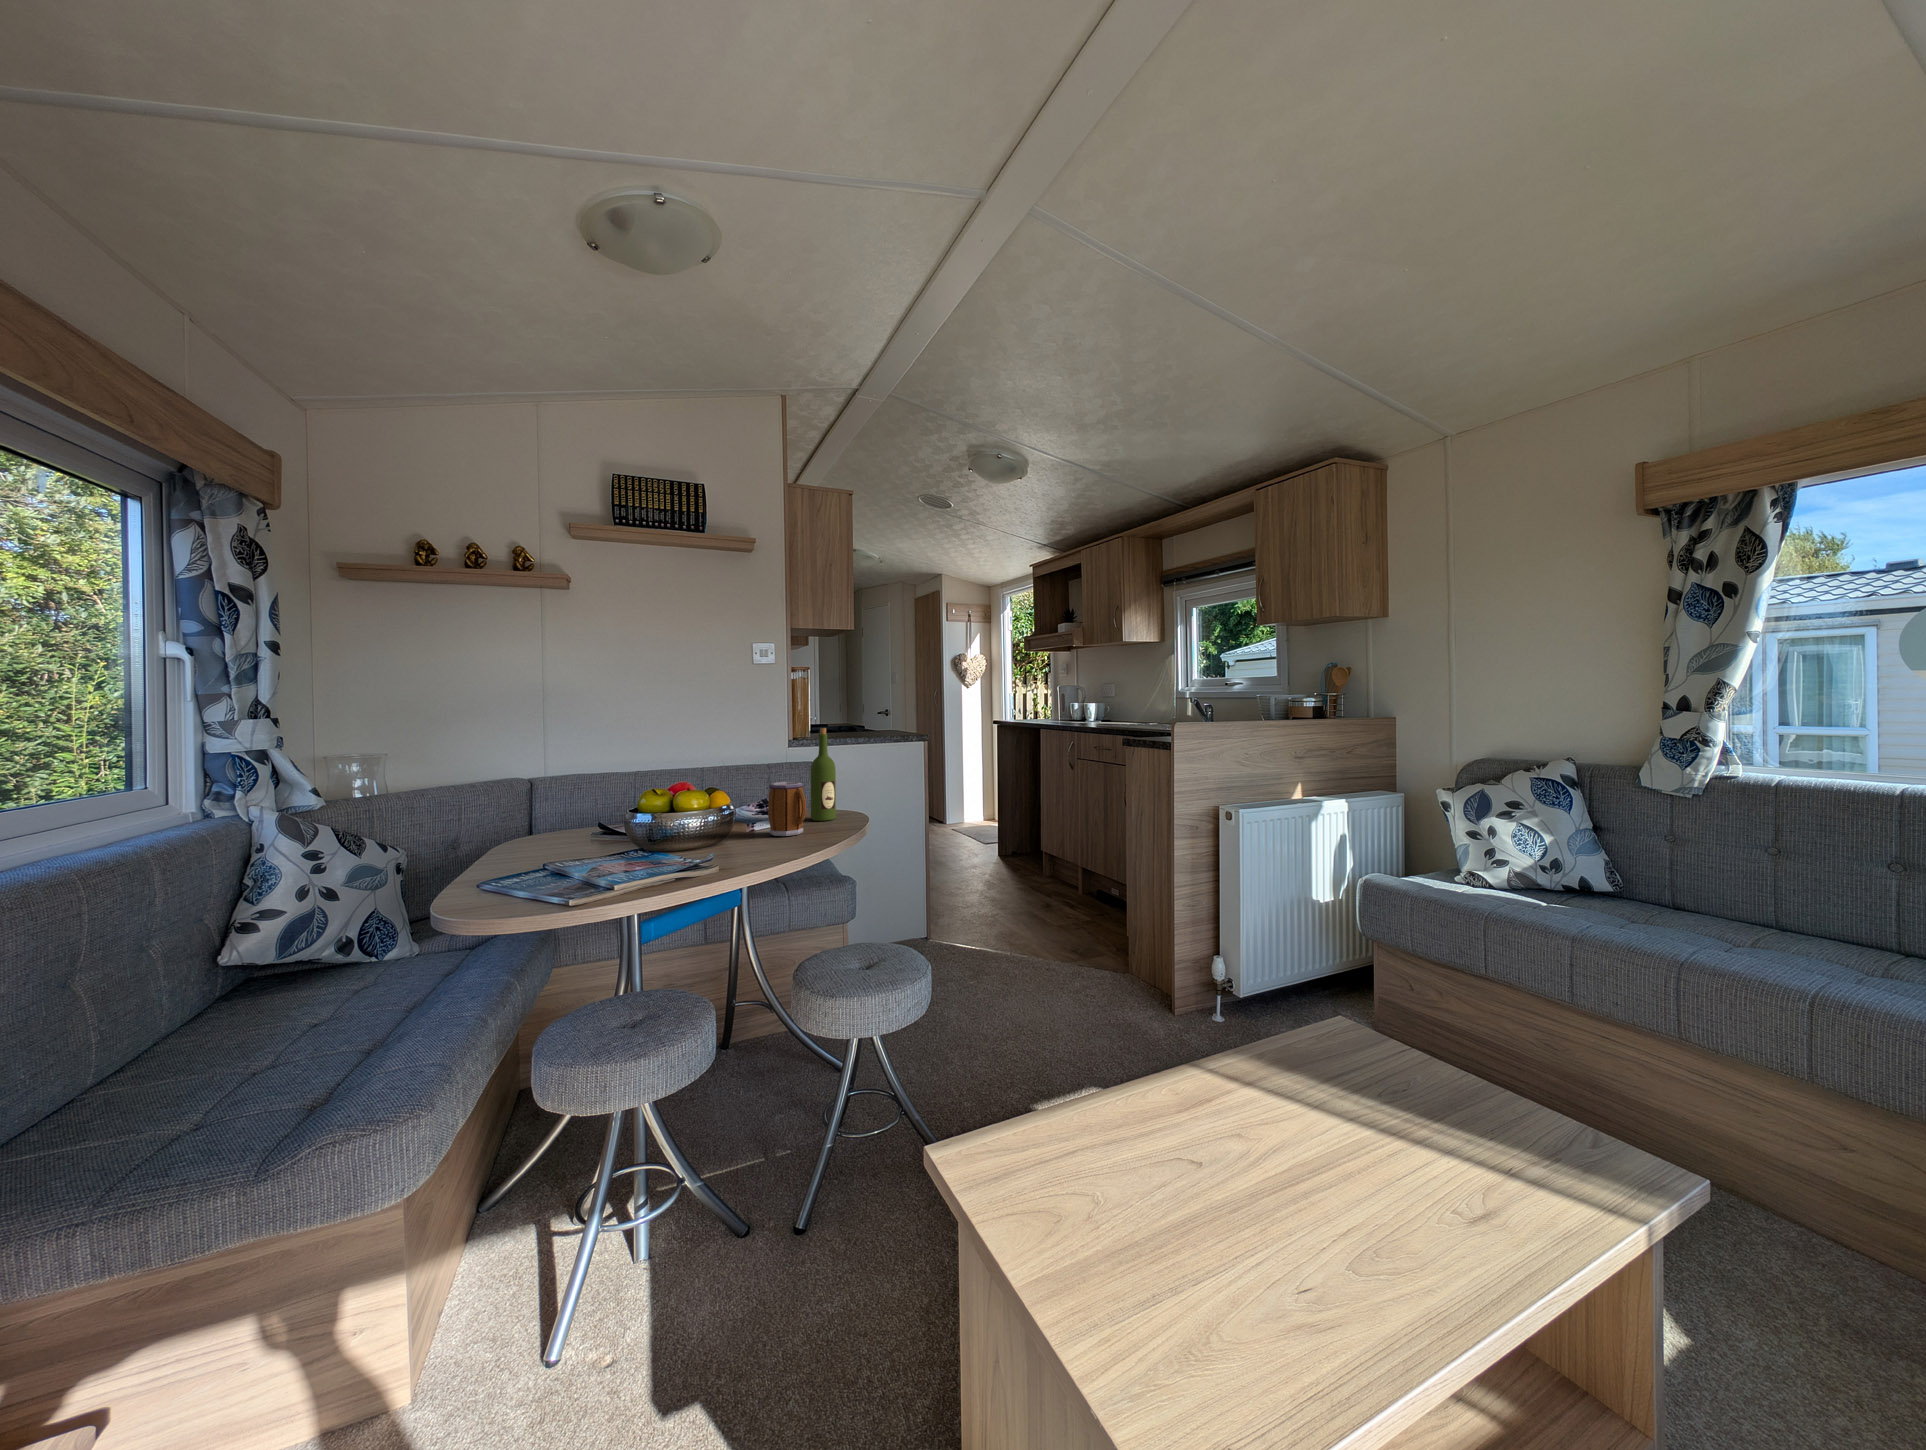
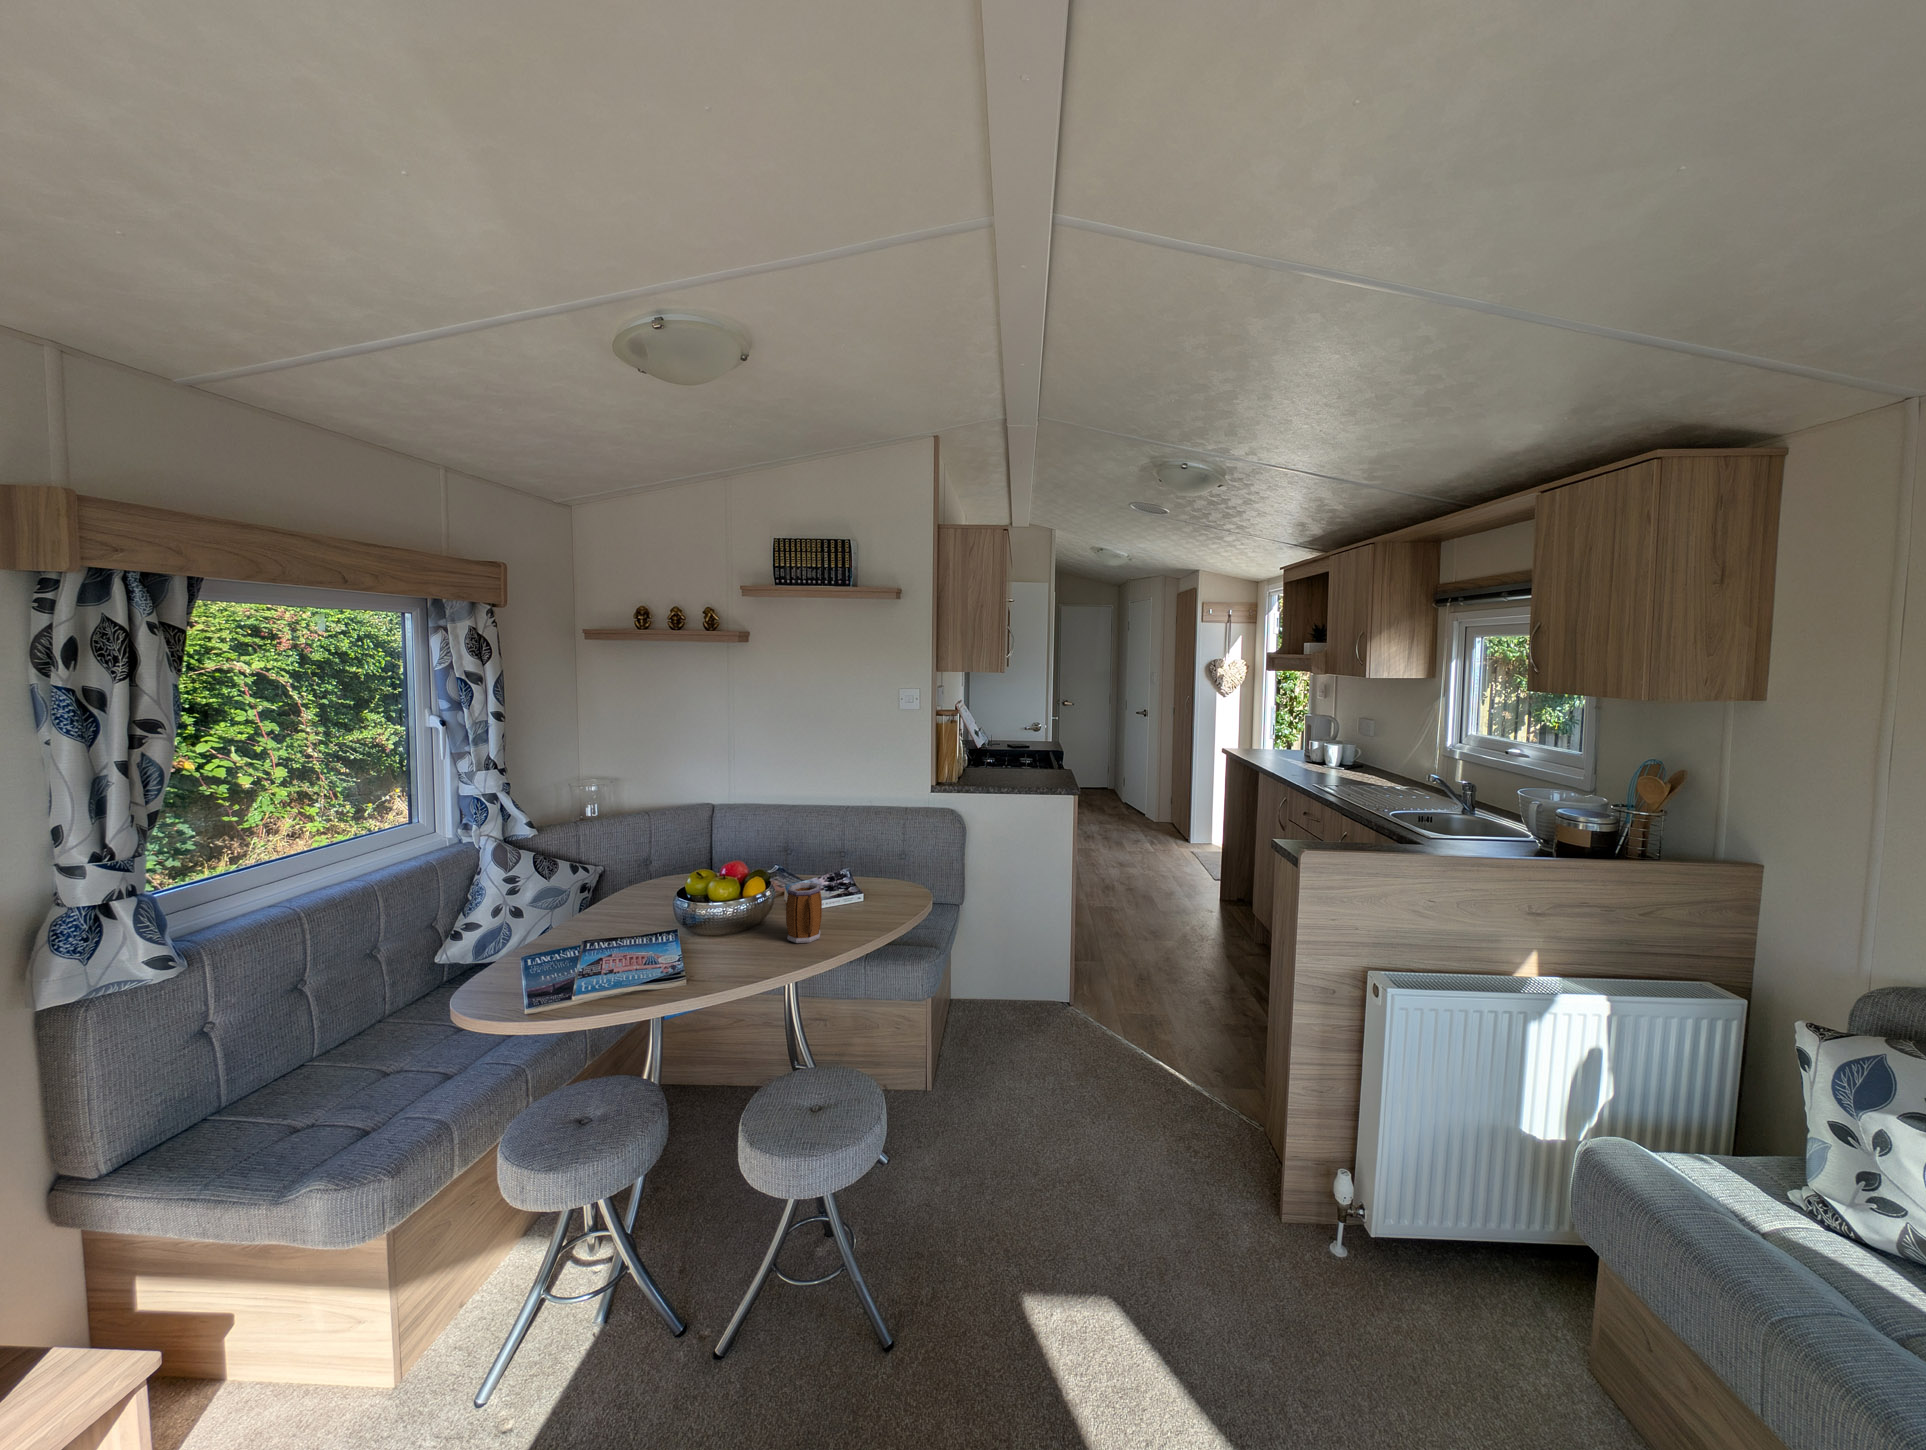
wine bottle: present [811,728,836,821] -> none [857,819,883,917]

